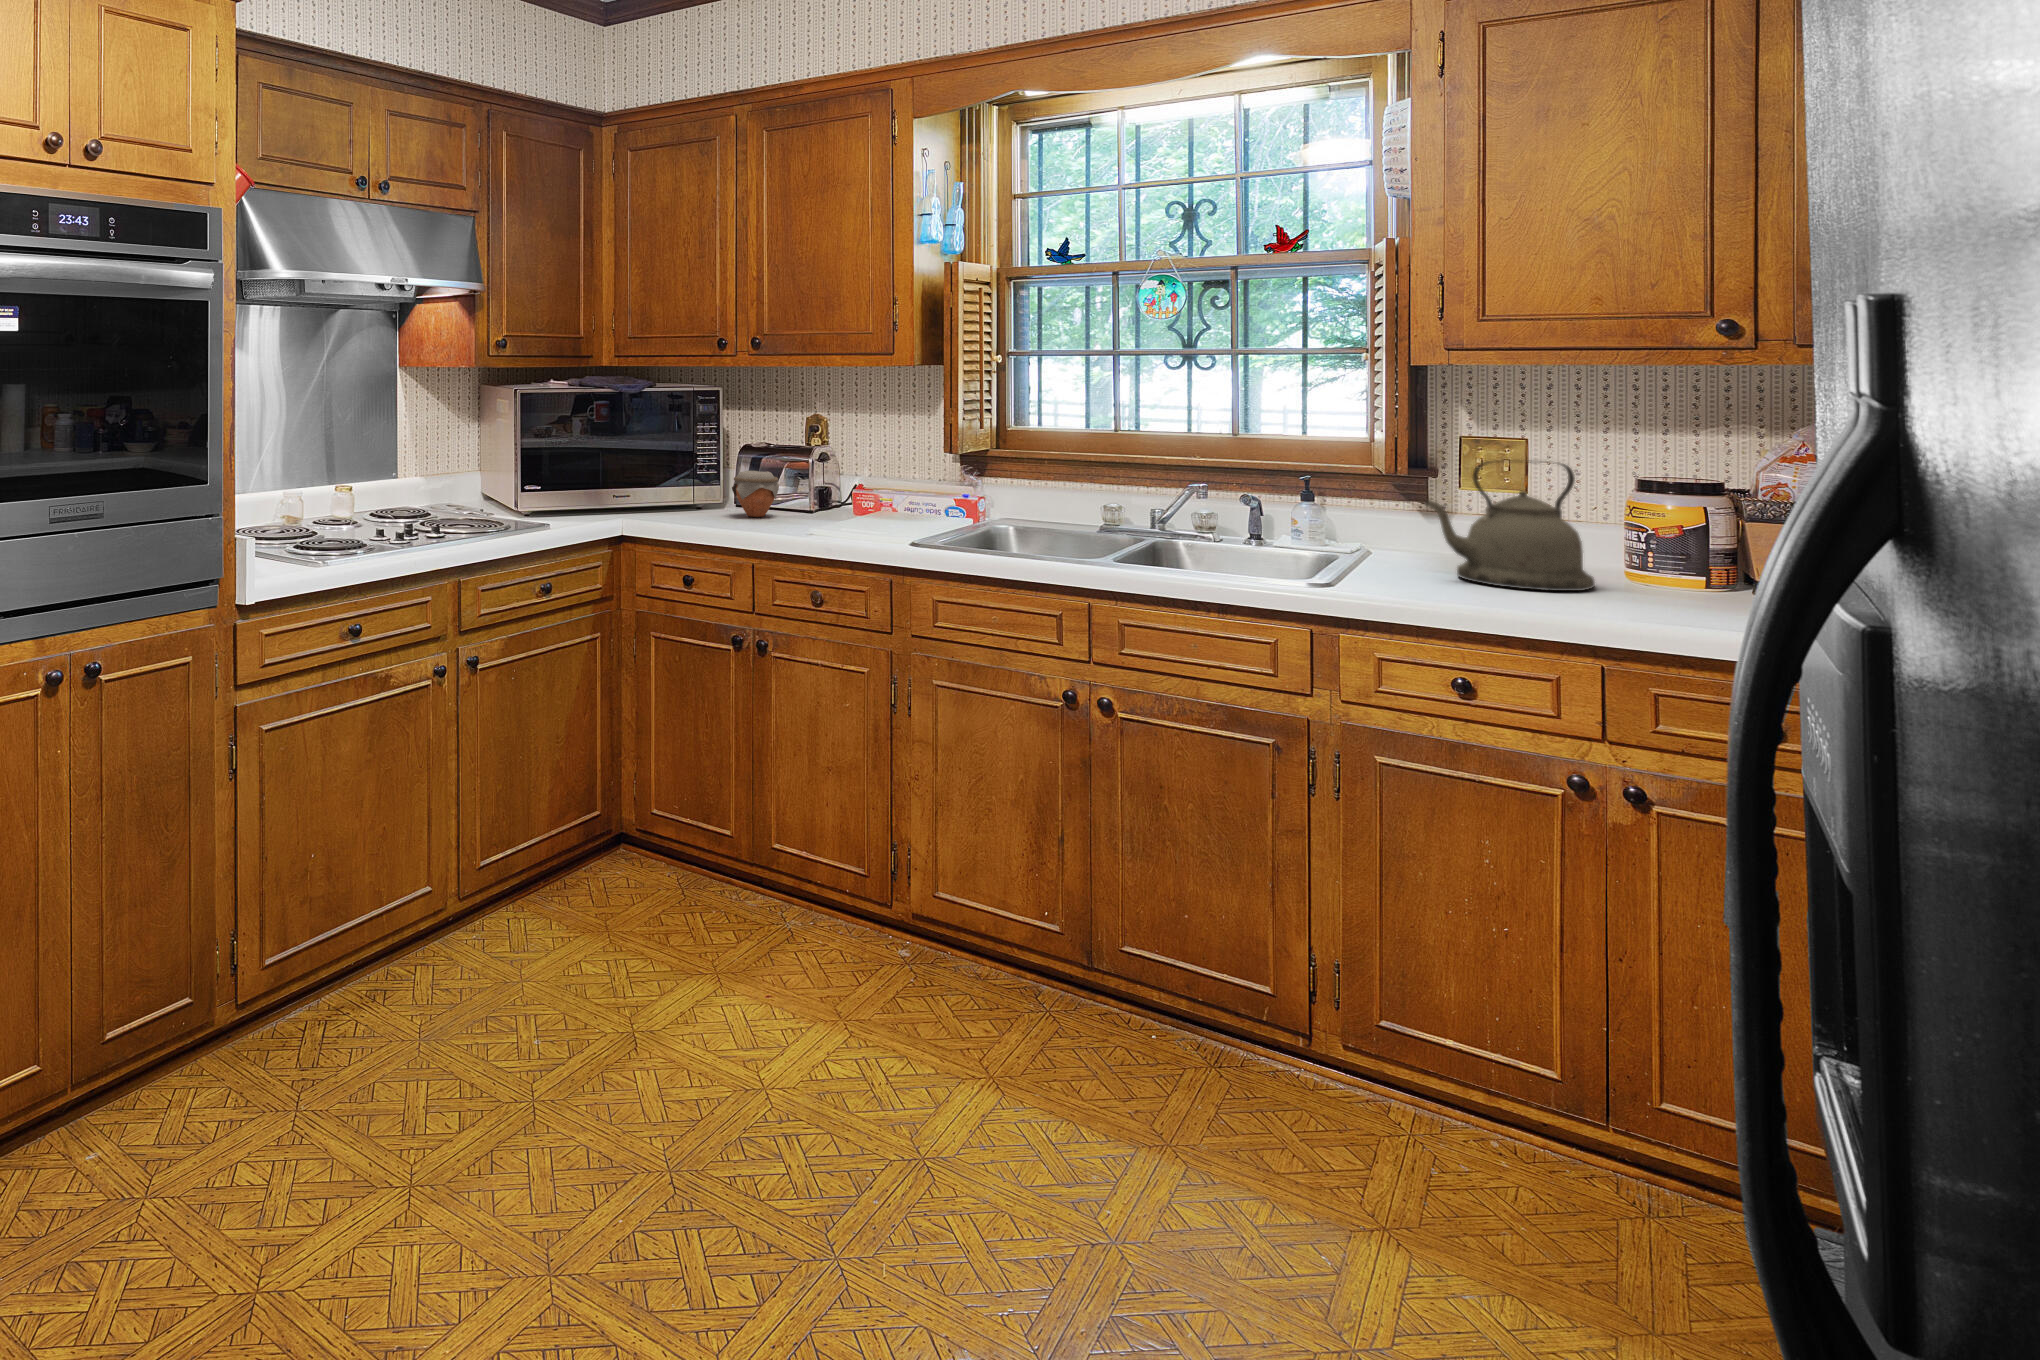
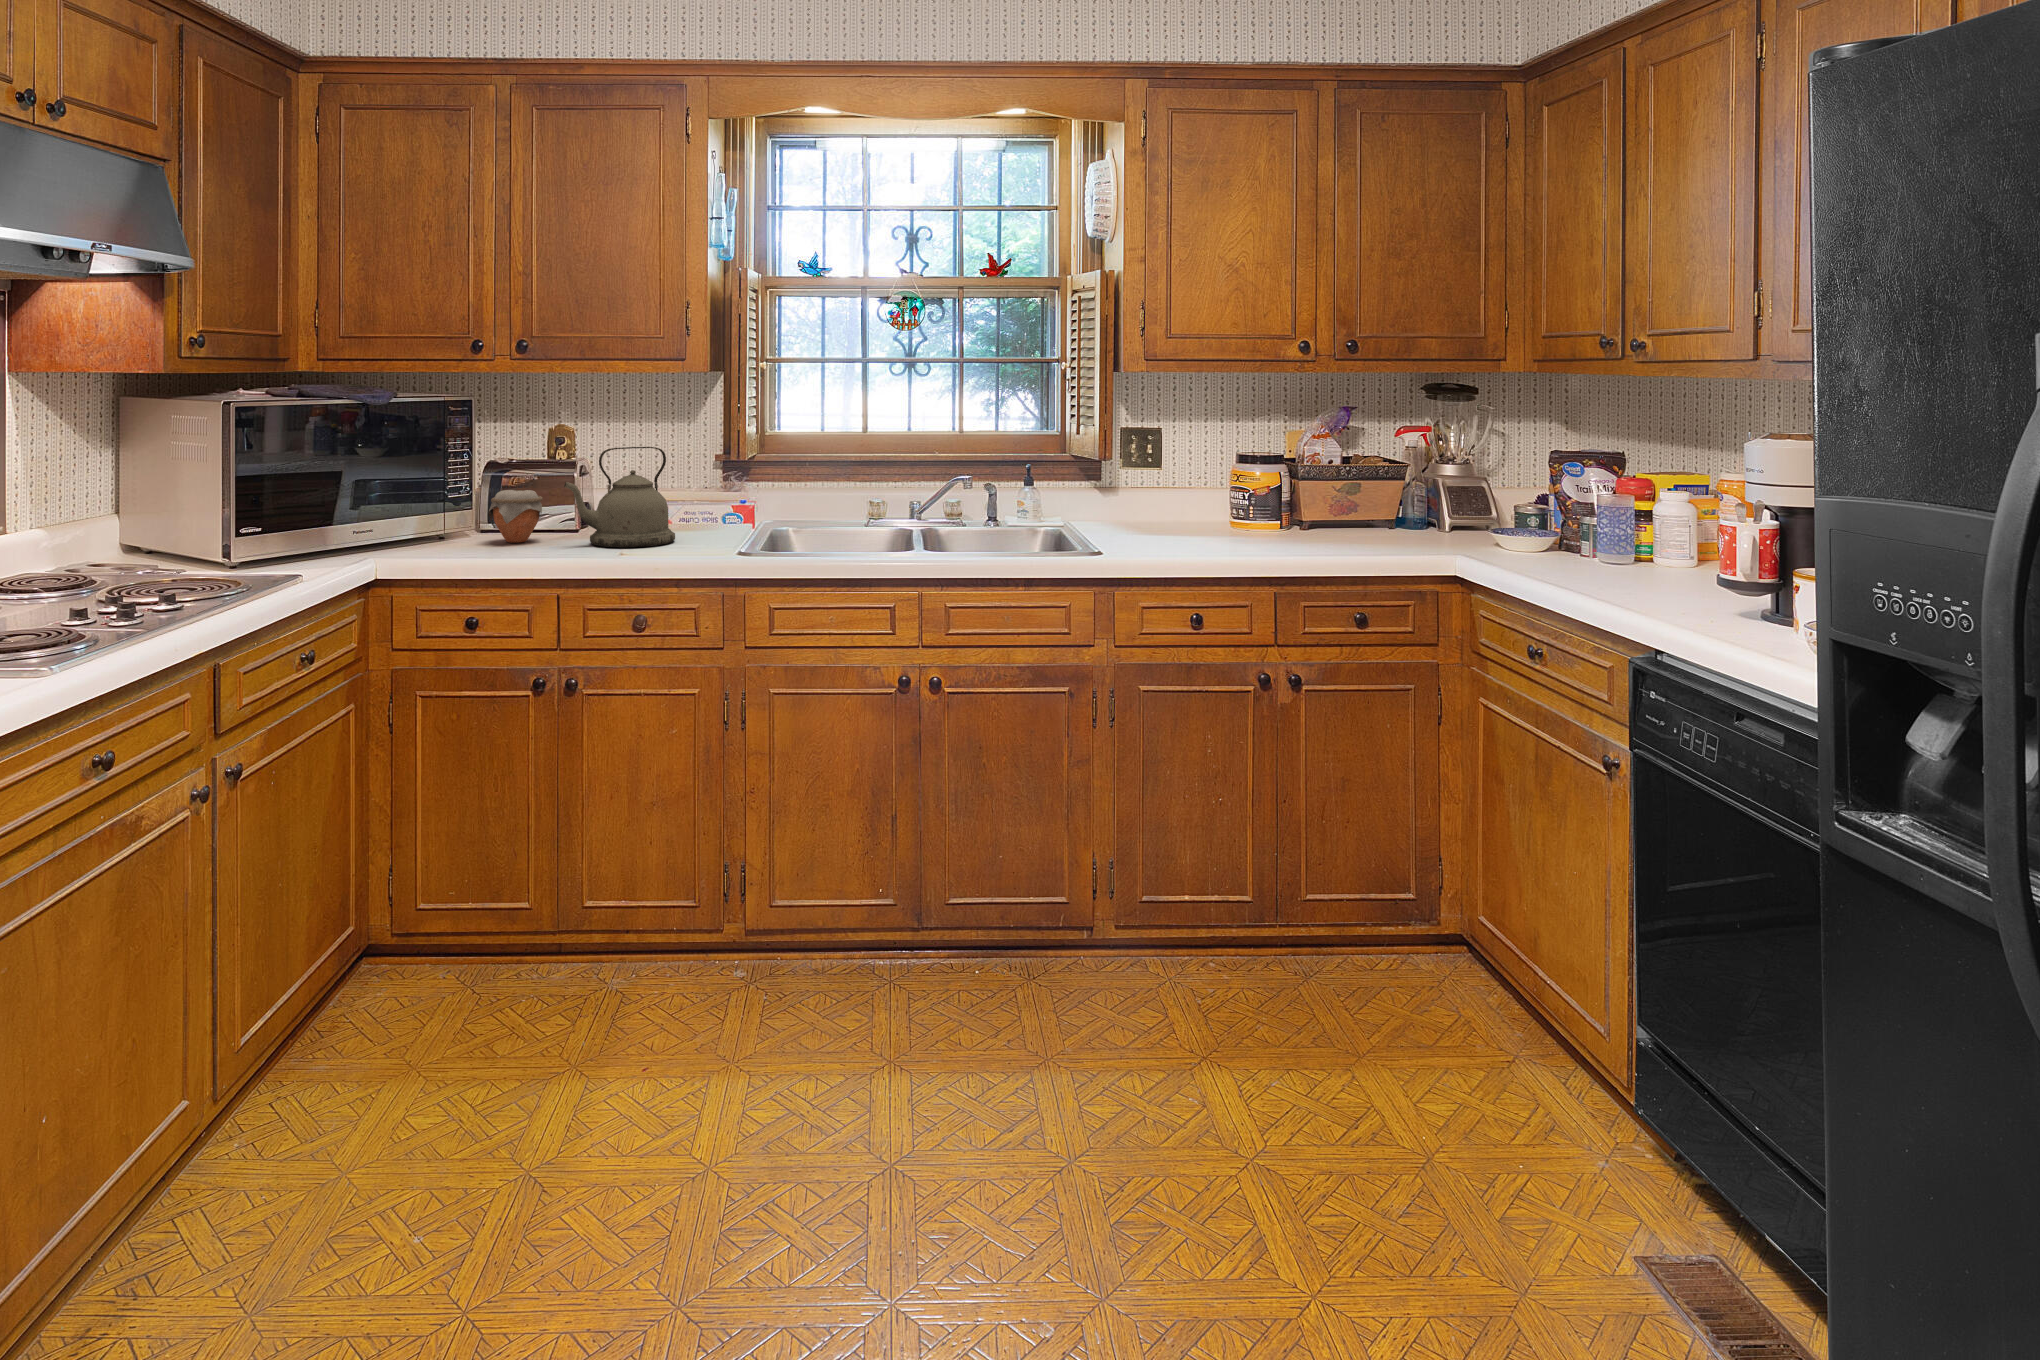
kettle: present [1425,461,1595,591] -> present [564,447,675,547]

